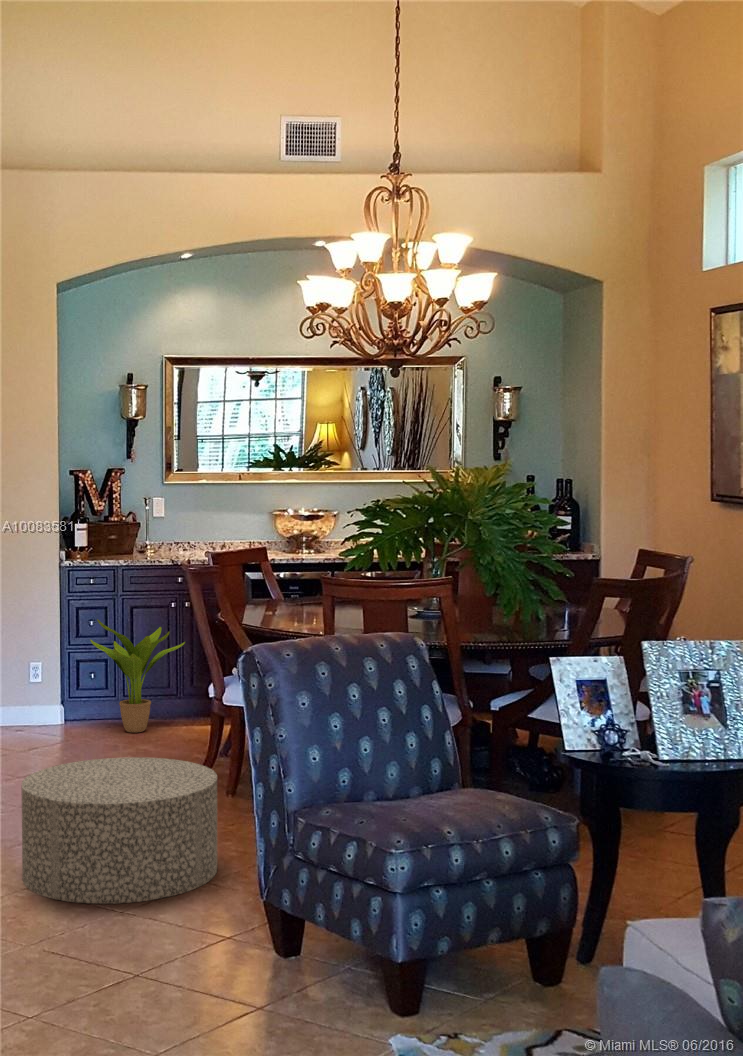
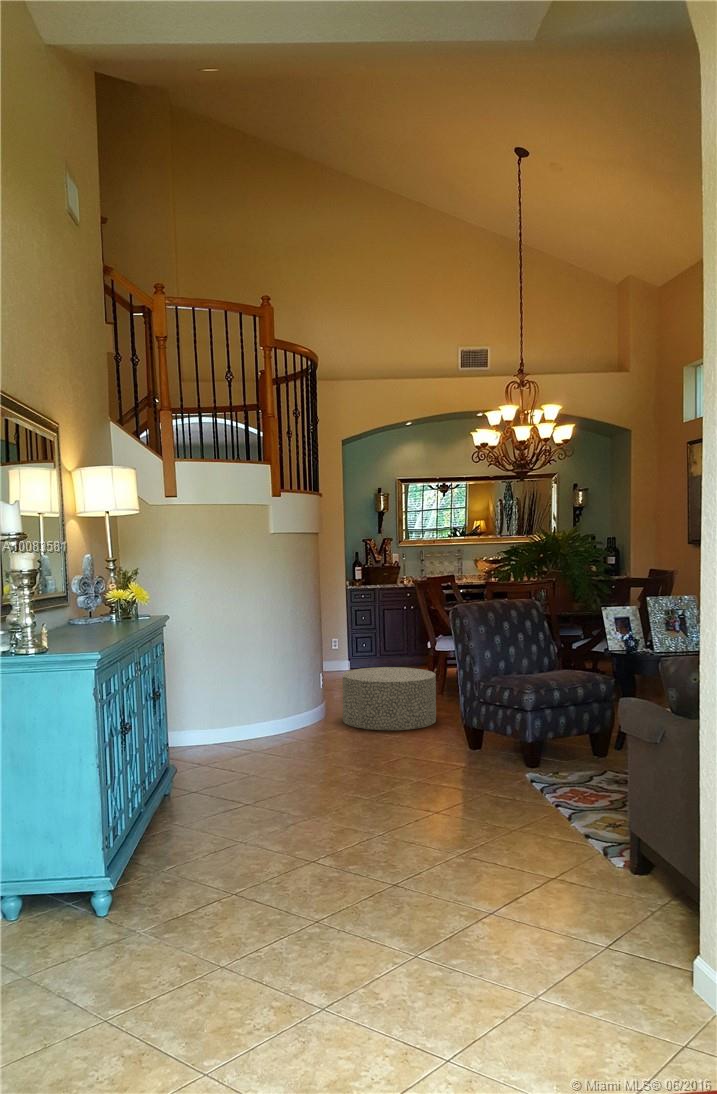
potted plant: present [90,619,185,733] -> none [360,609,409,669]

